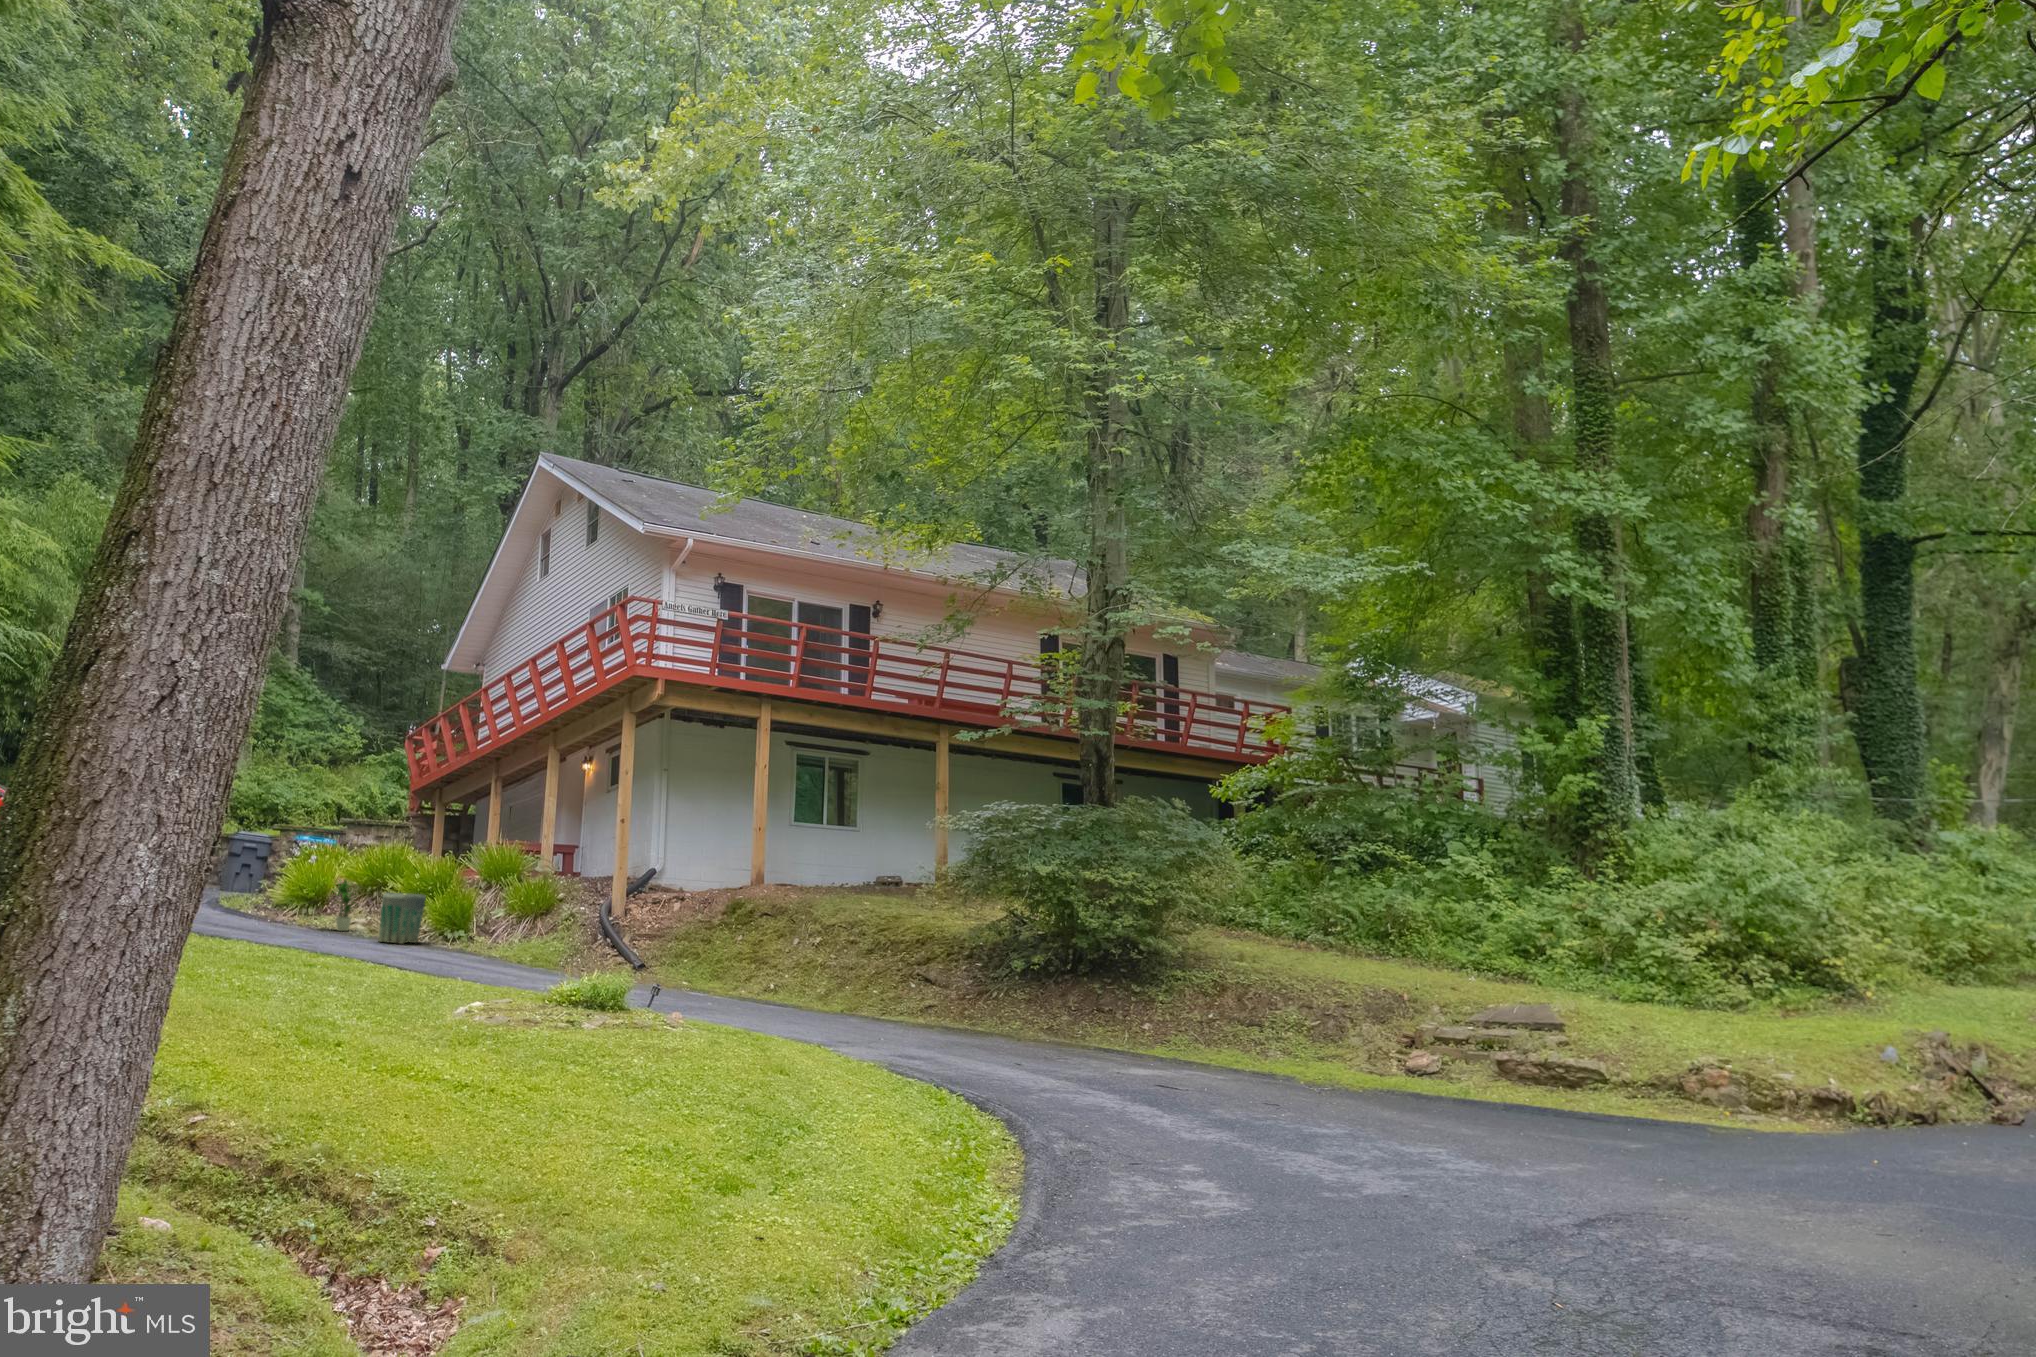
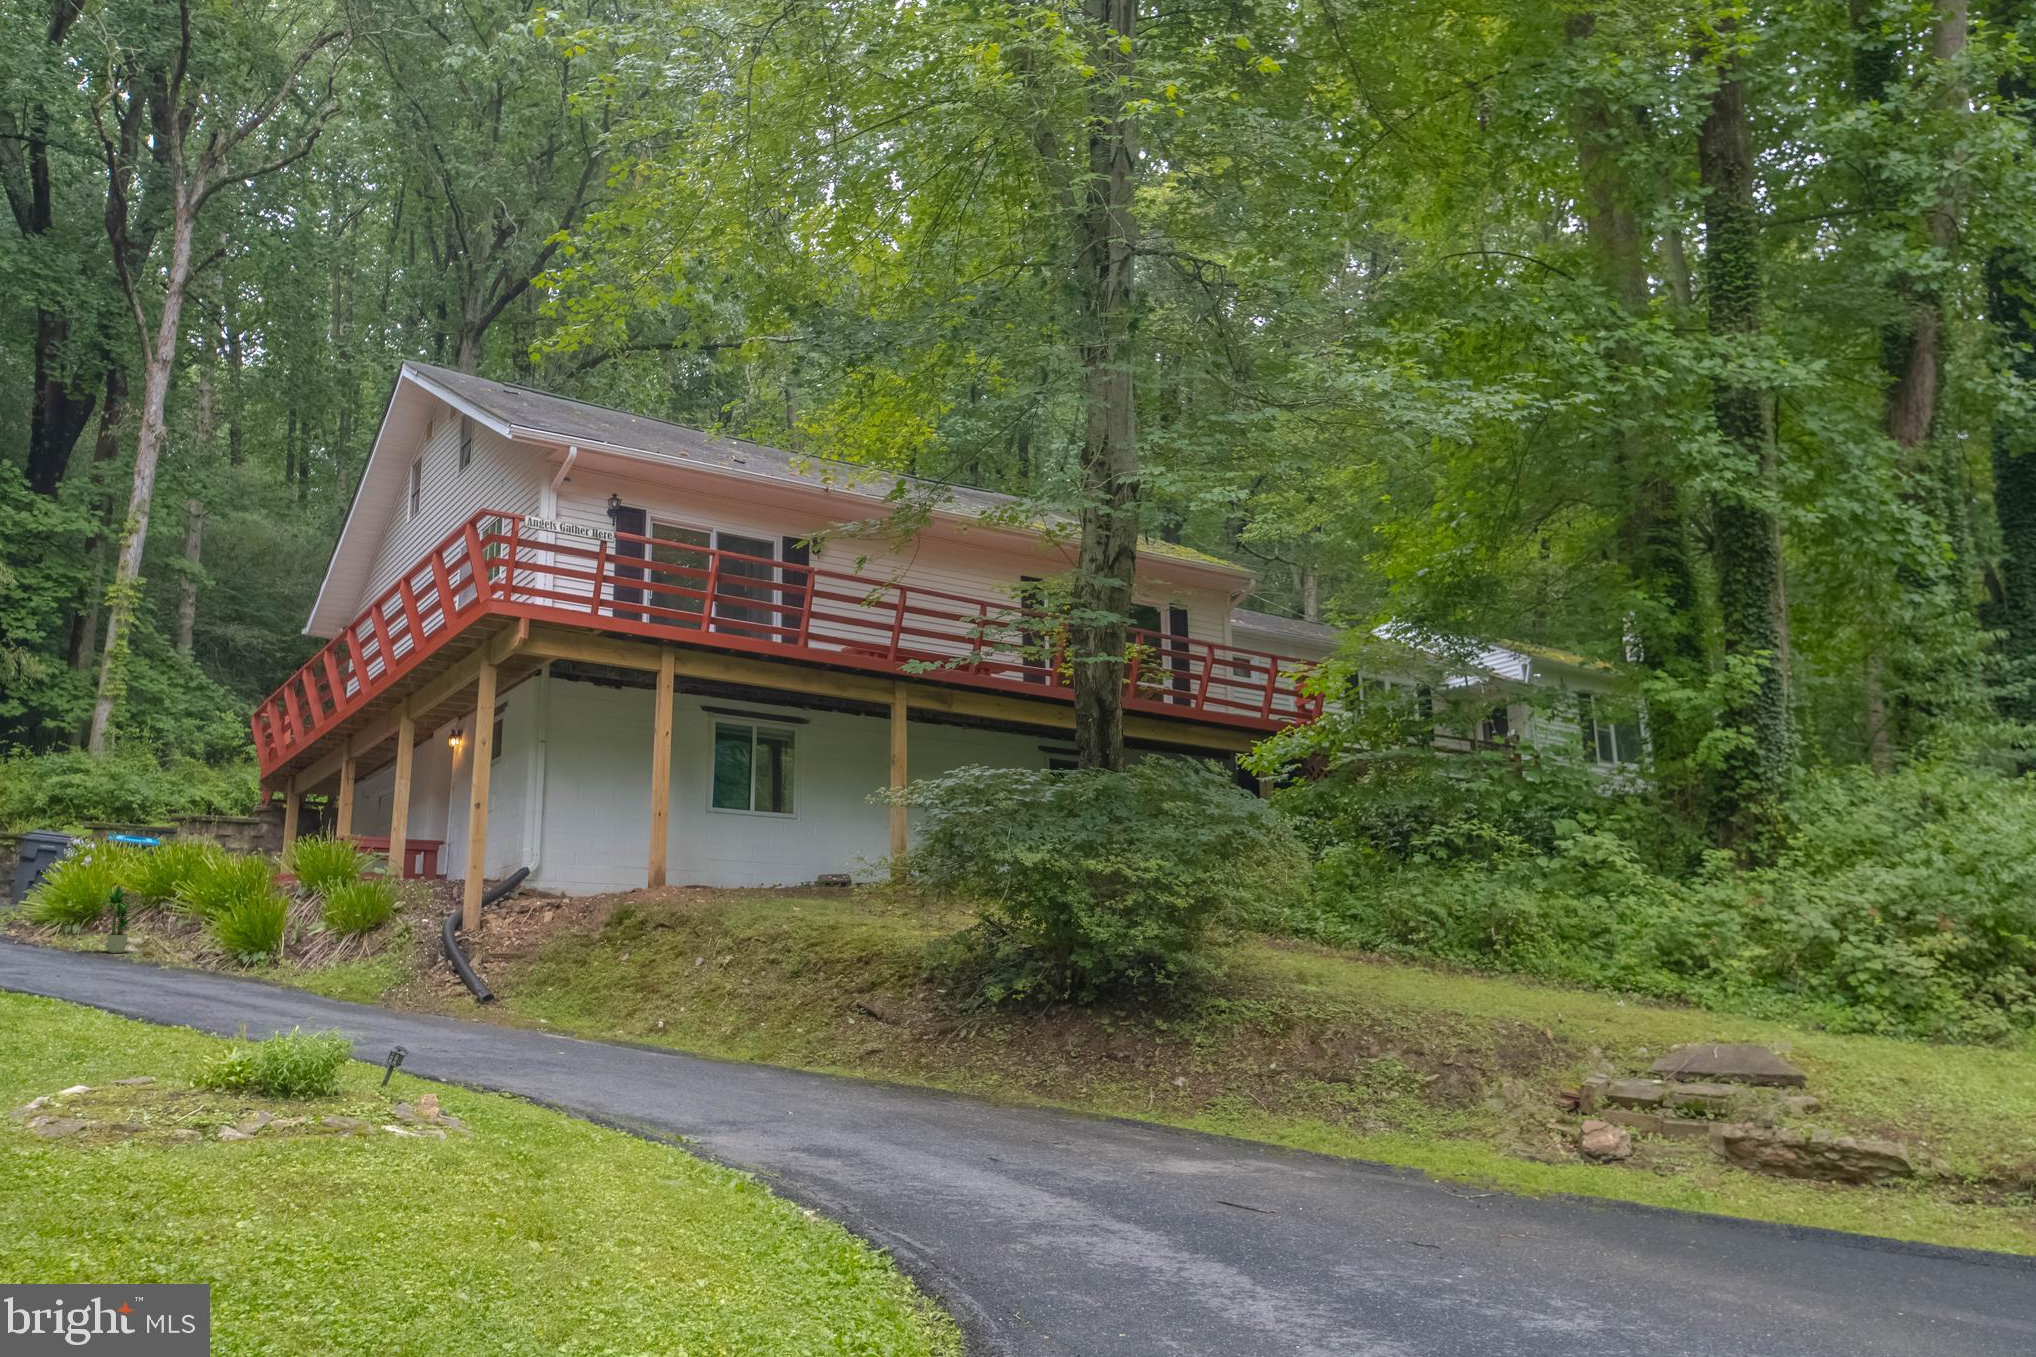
trash can: present [378,893,426,944] -> none [151,902,217,969]

